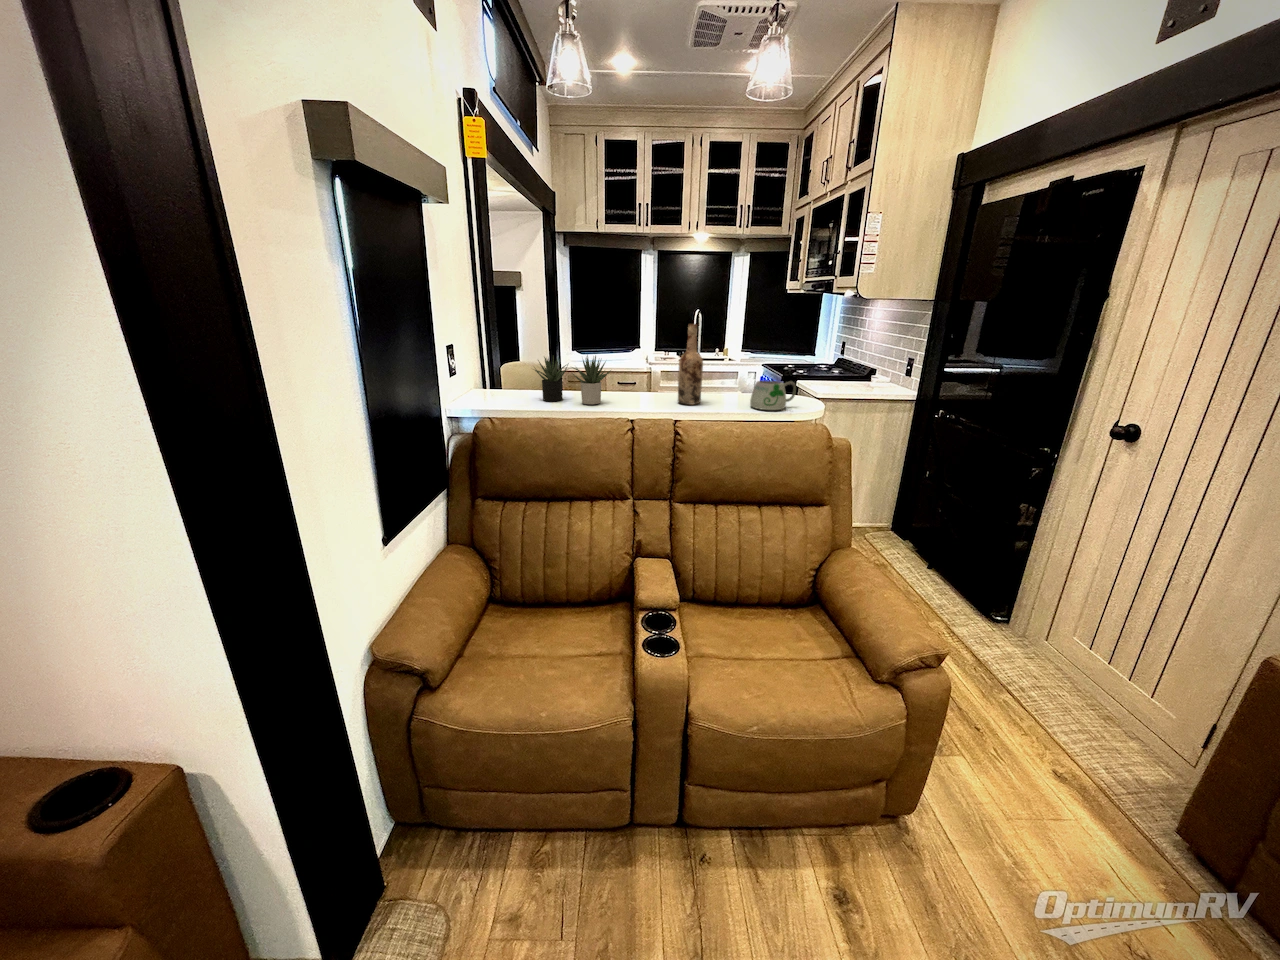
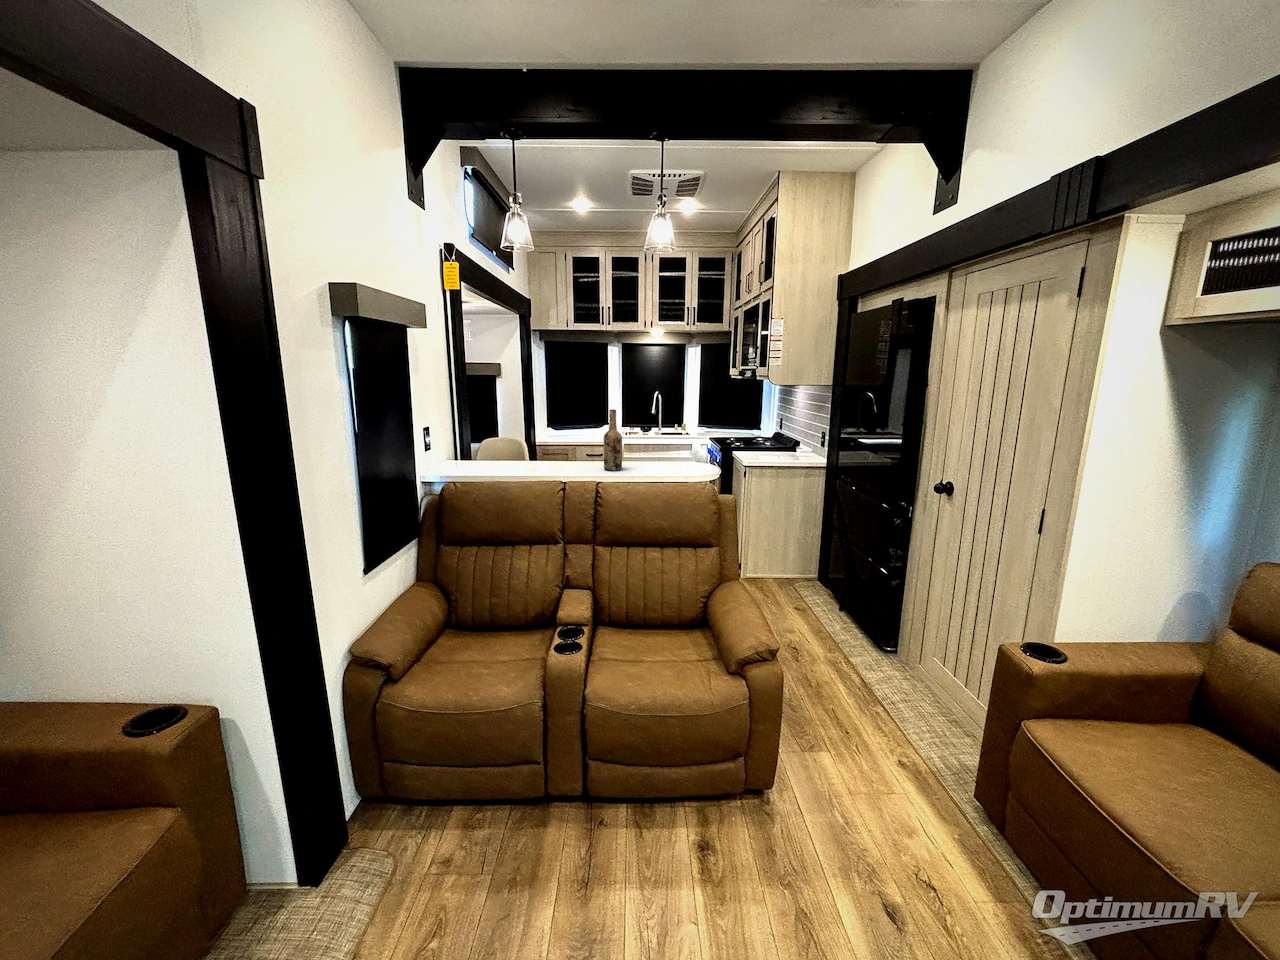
succulent plant: present [535,355,611,404] -> none [490,432,552,471]
mug: present [750,380,796,410] -> none [659,451,694,475]

